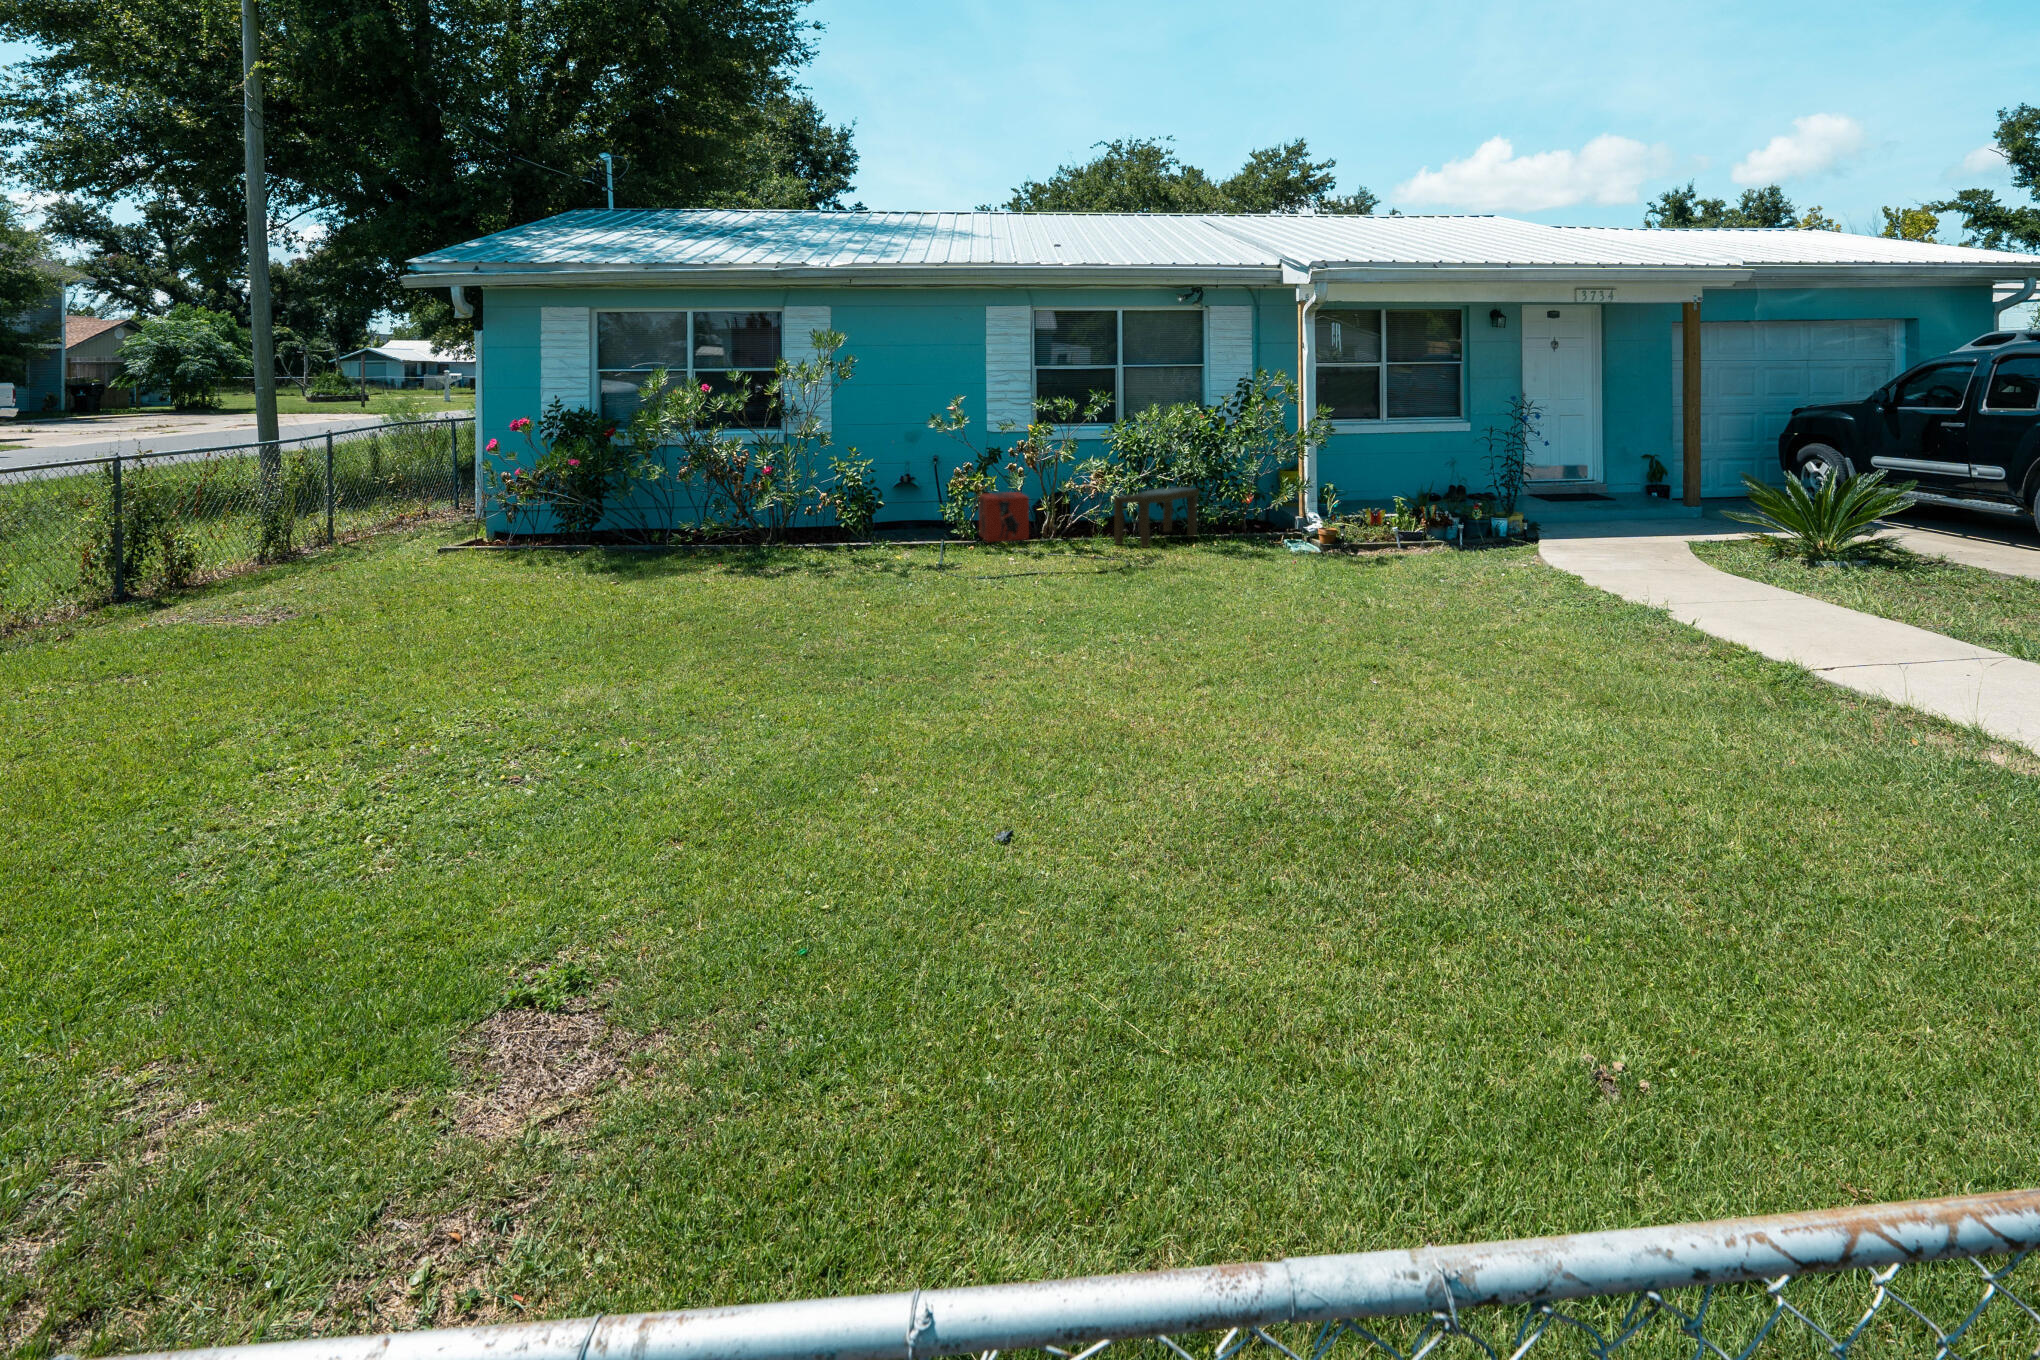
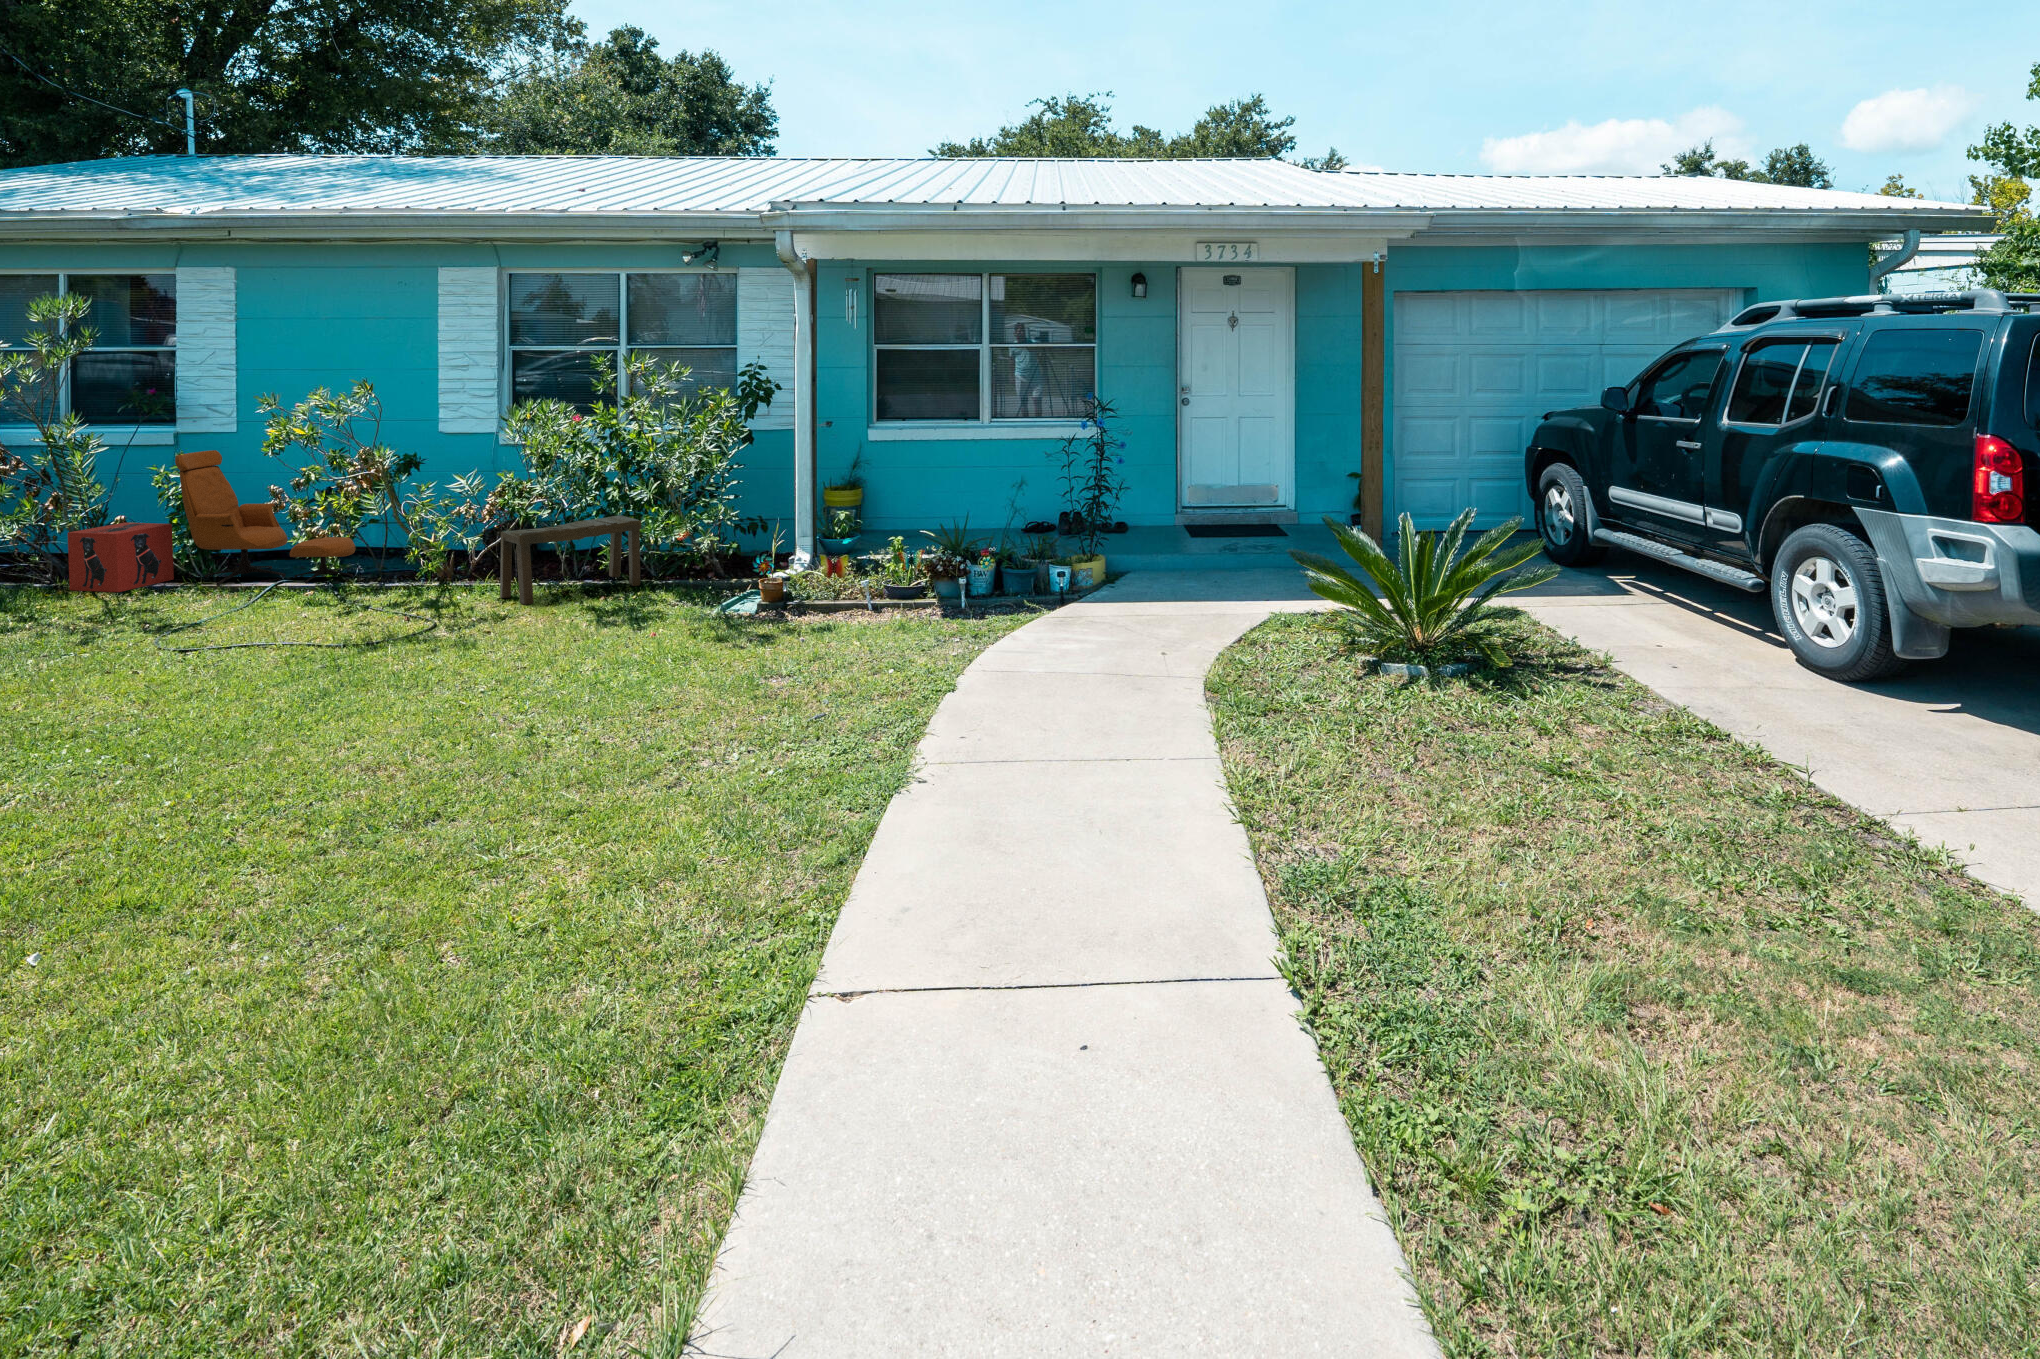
lounge chair: none [839,442,962,543] -> present [175,450,355,586]
storage box: present [978,492,1029,542] -> present [68,523,174,592]

